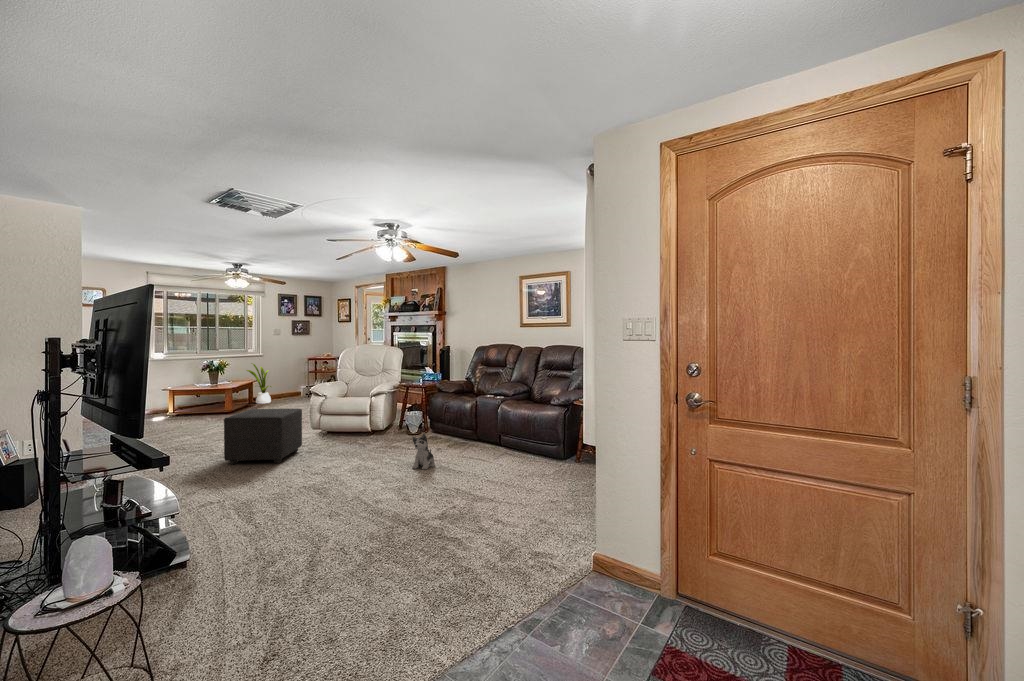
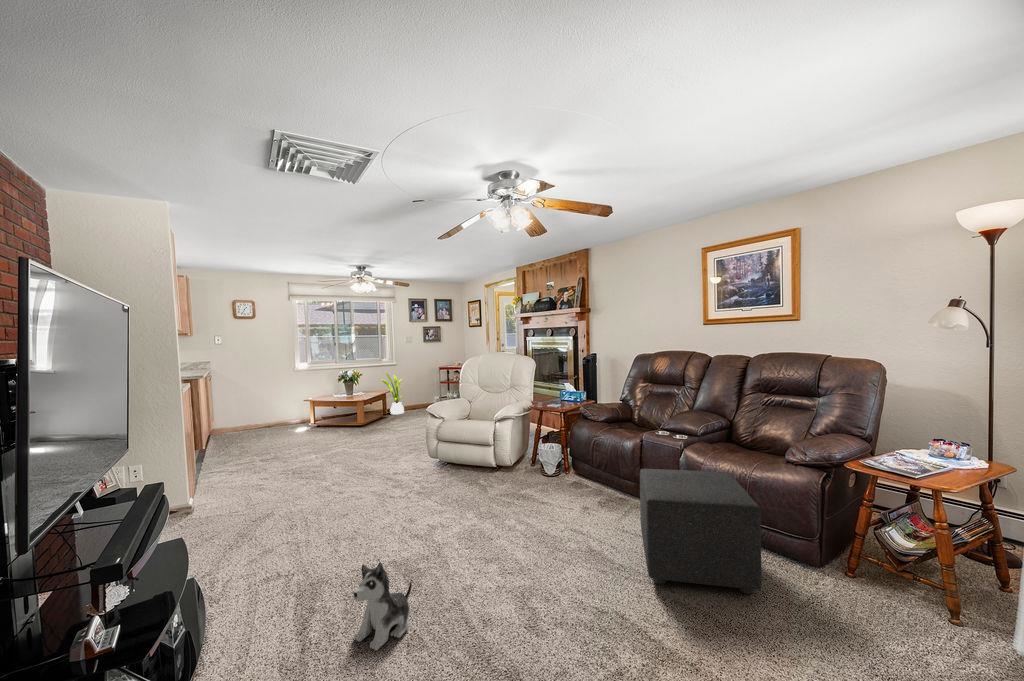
ottoman: present [224,408,302,464] -> present [640,469,762,594]
plush toy: present [412,434,435,469] -> present [354,562,412,651]

